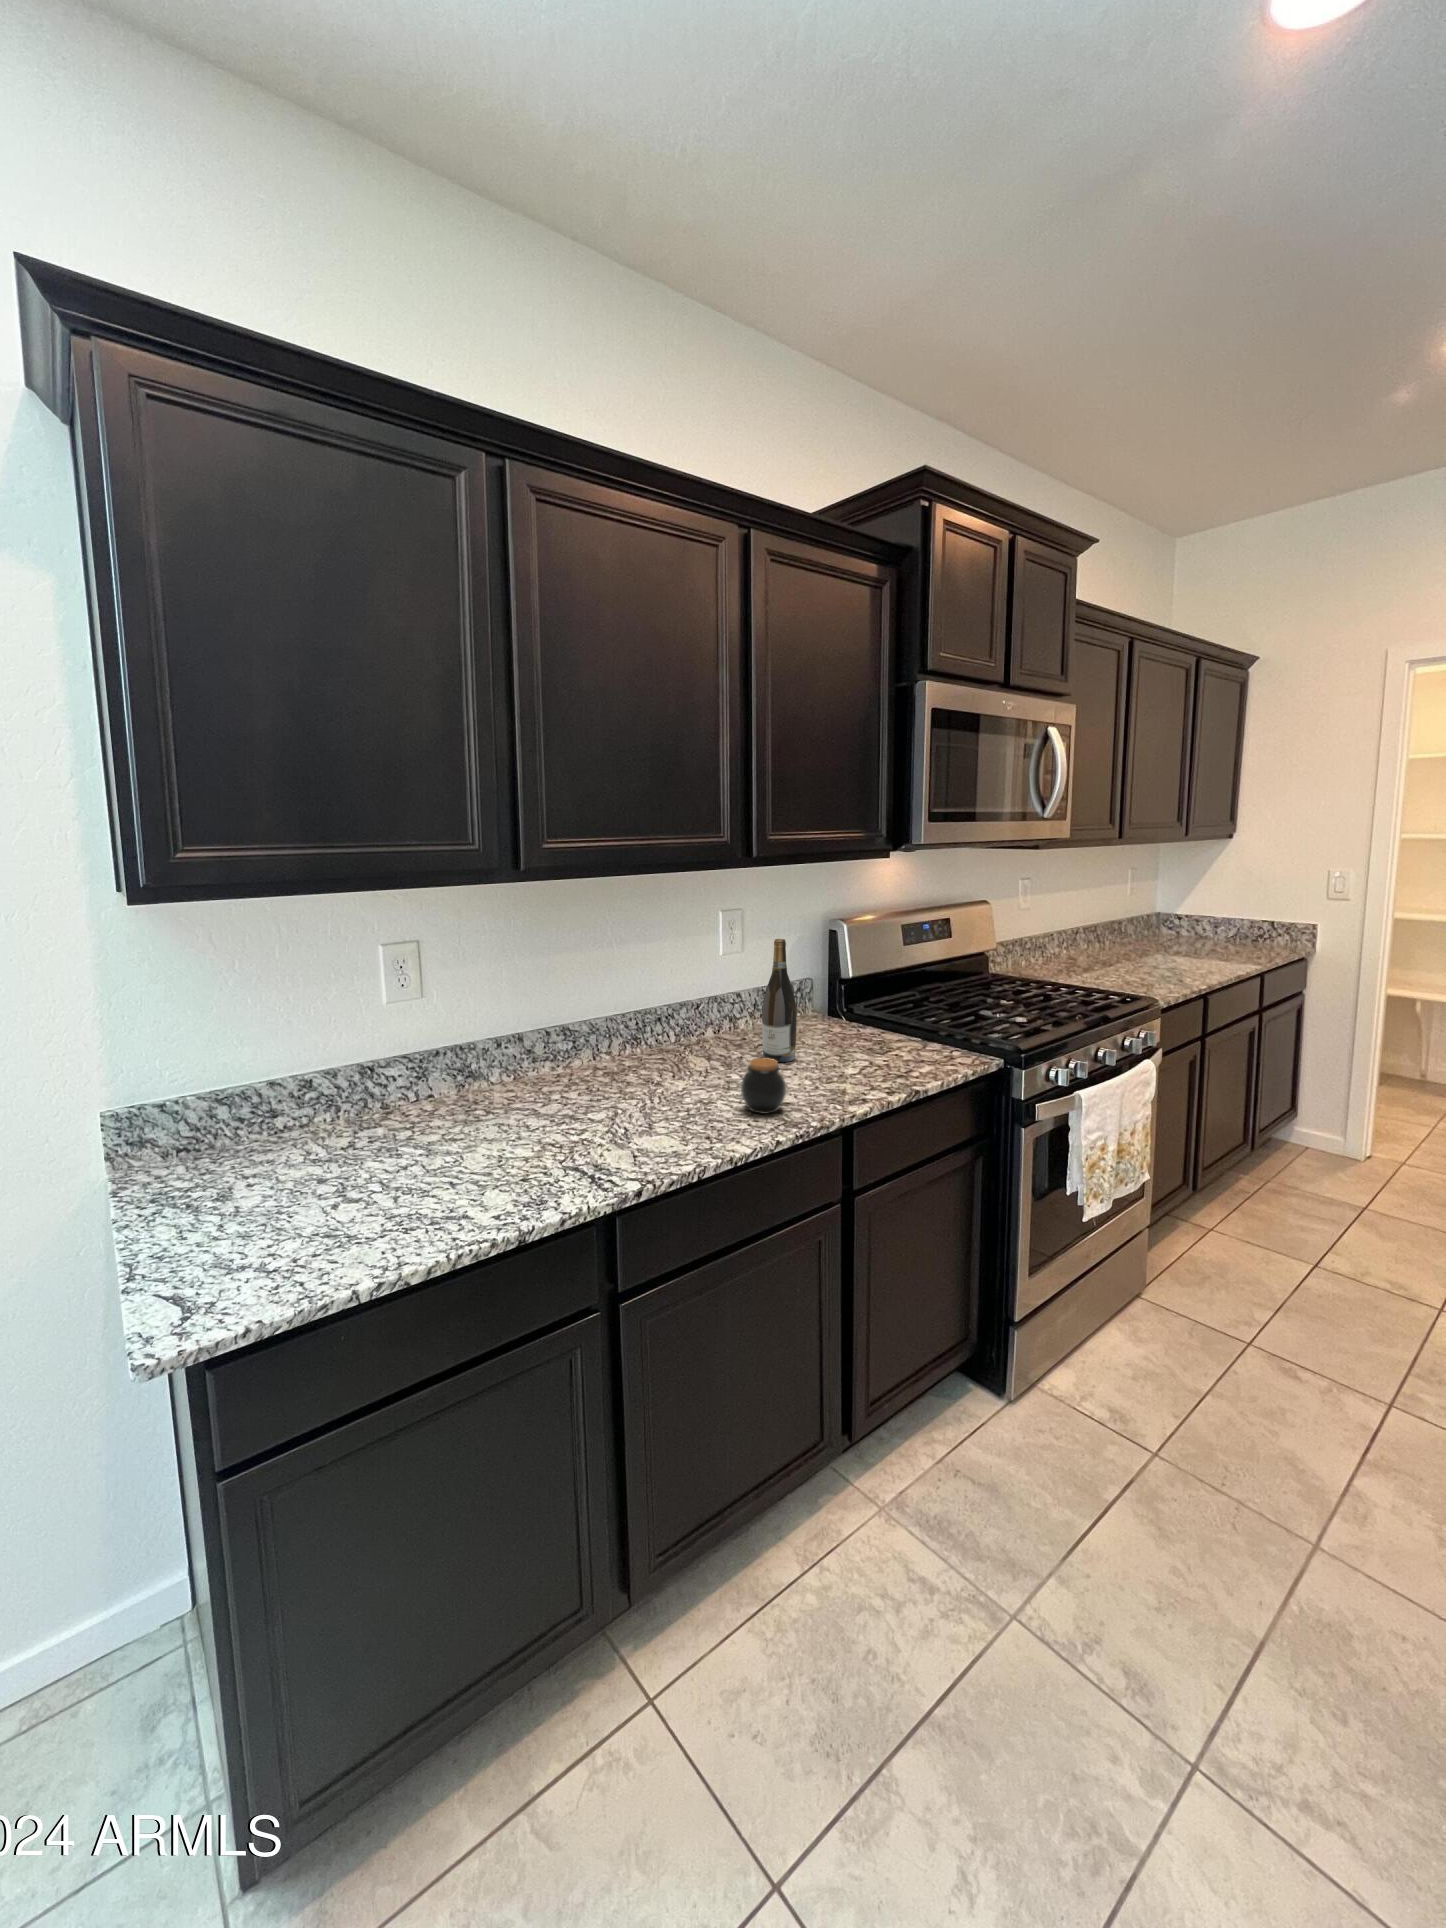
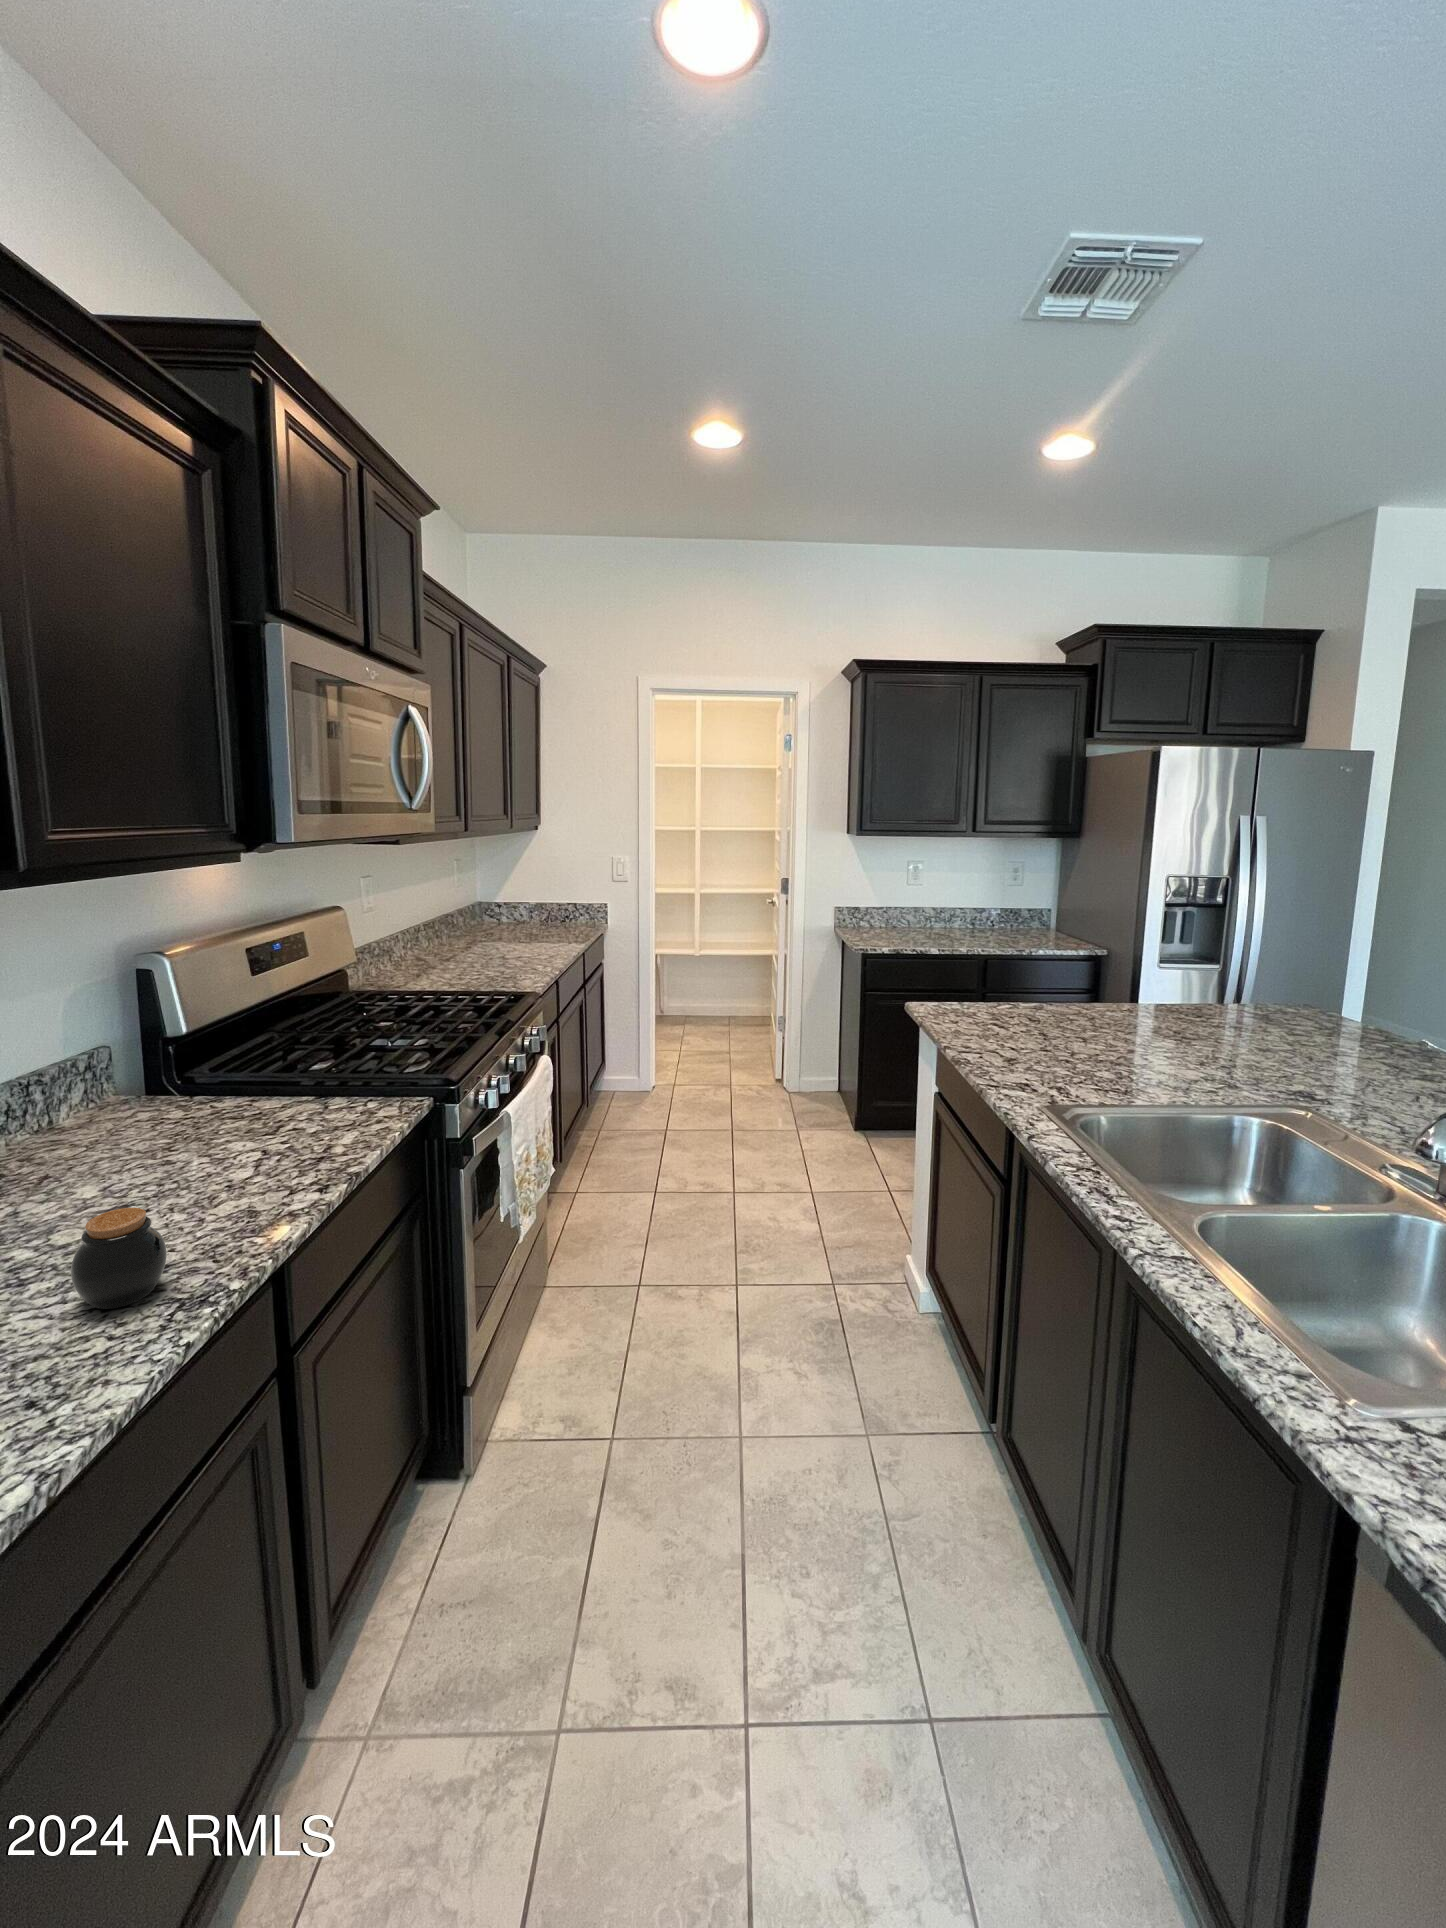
wine bottle: present [762,939,797,1062] -> none [56,999,130,1200]

